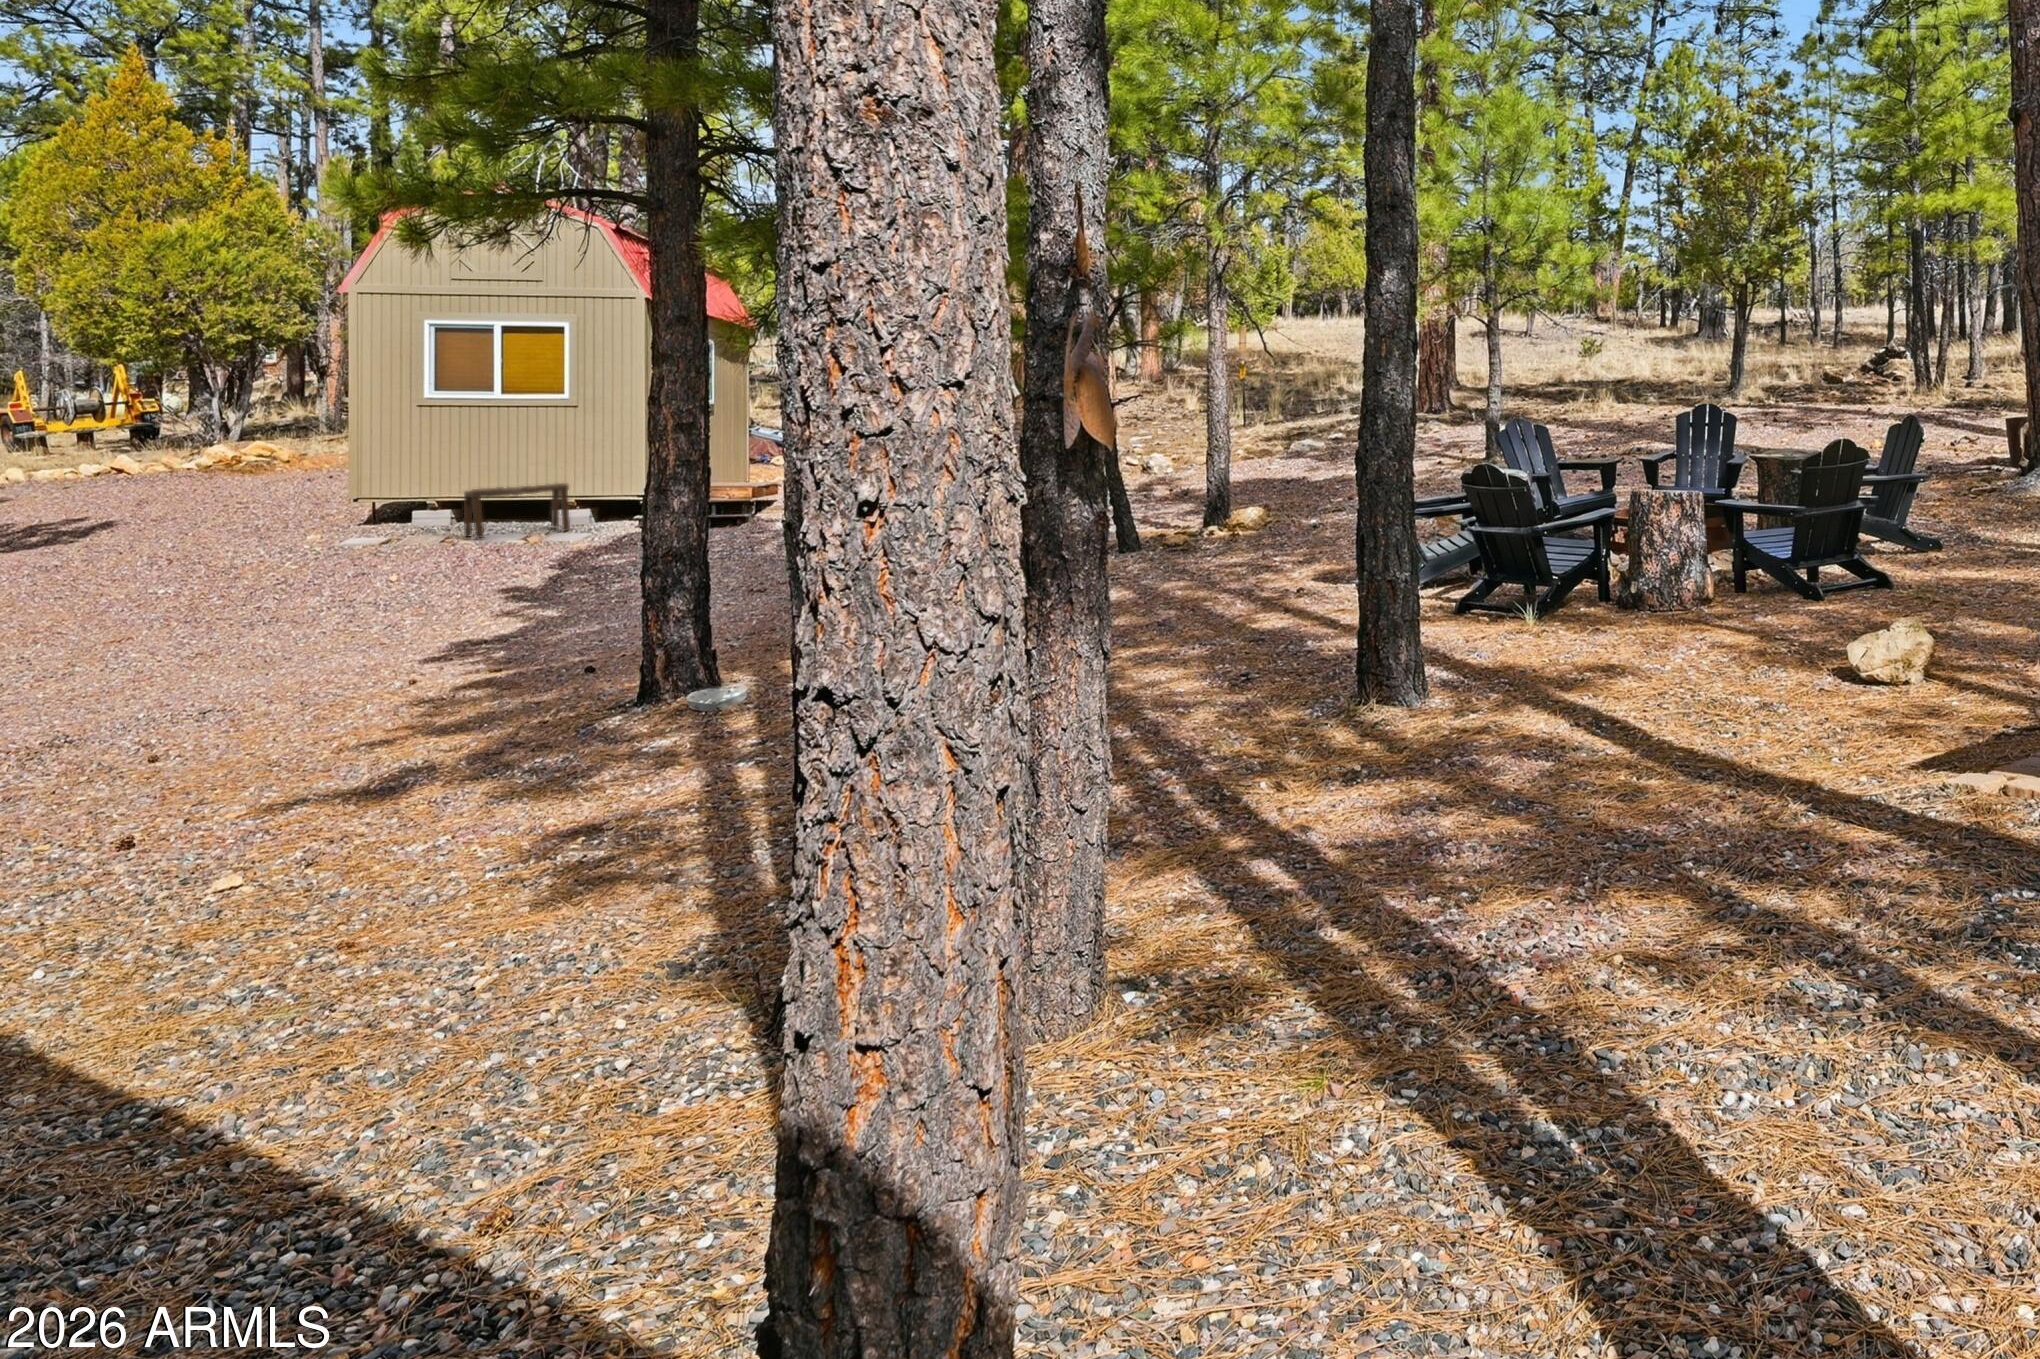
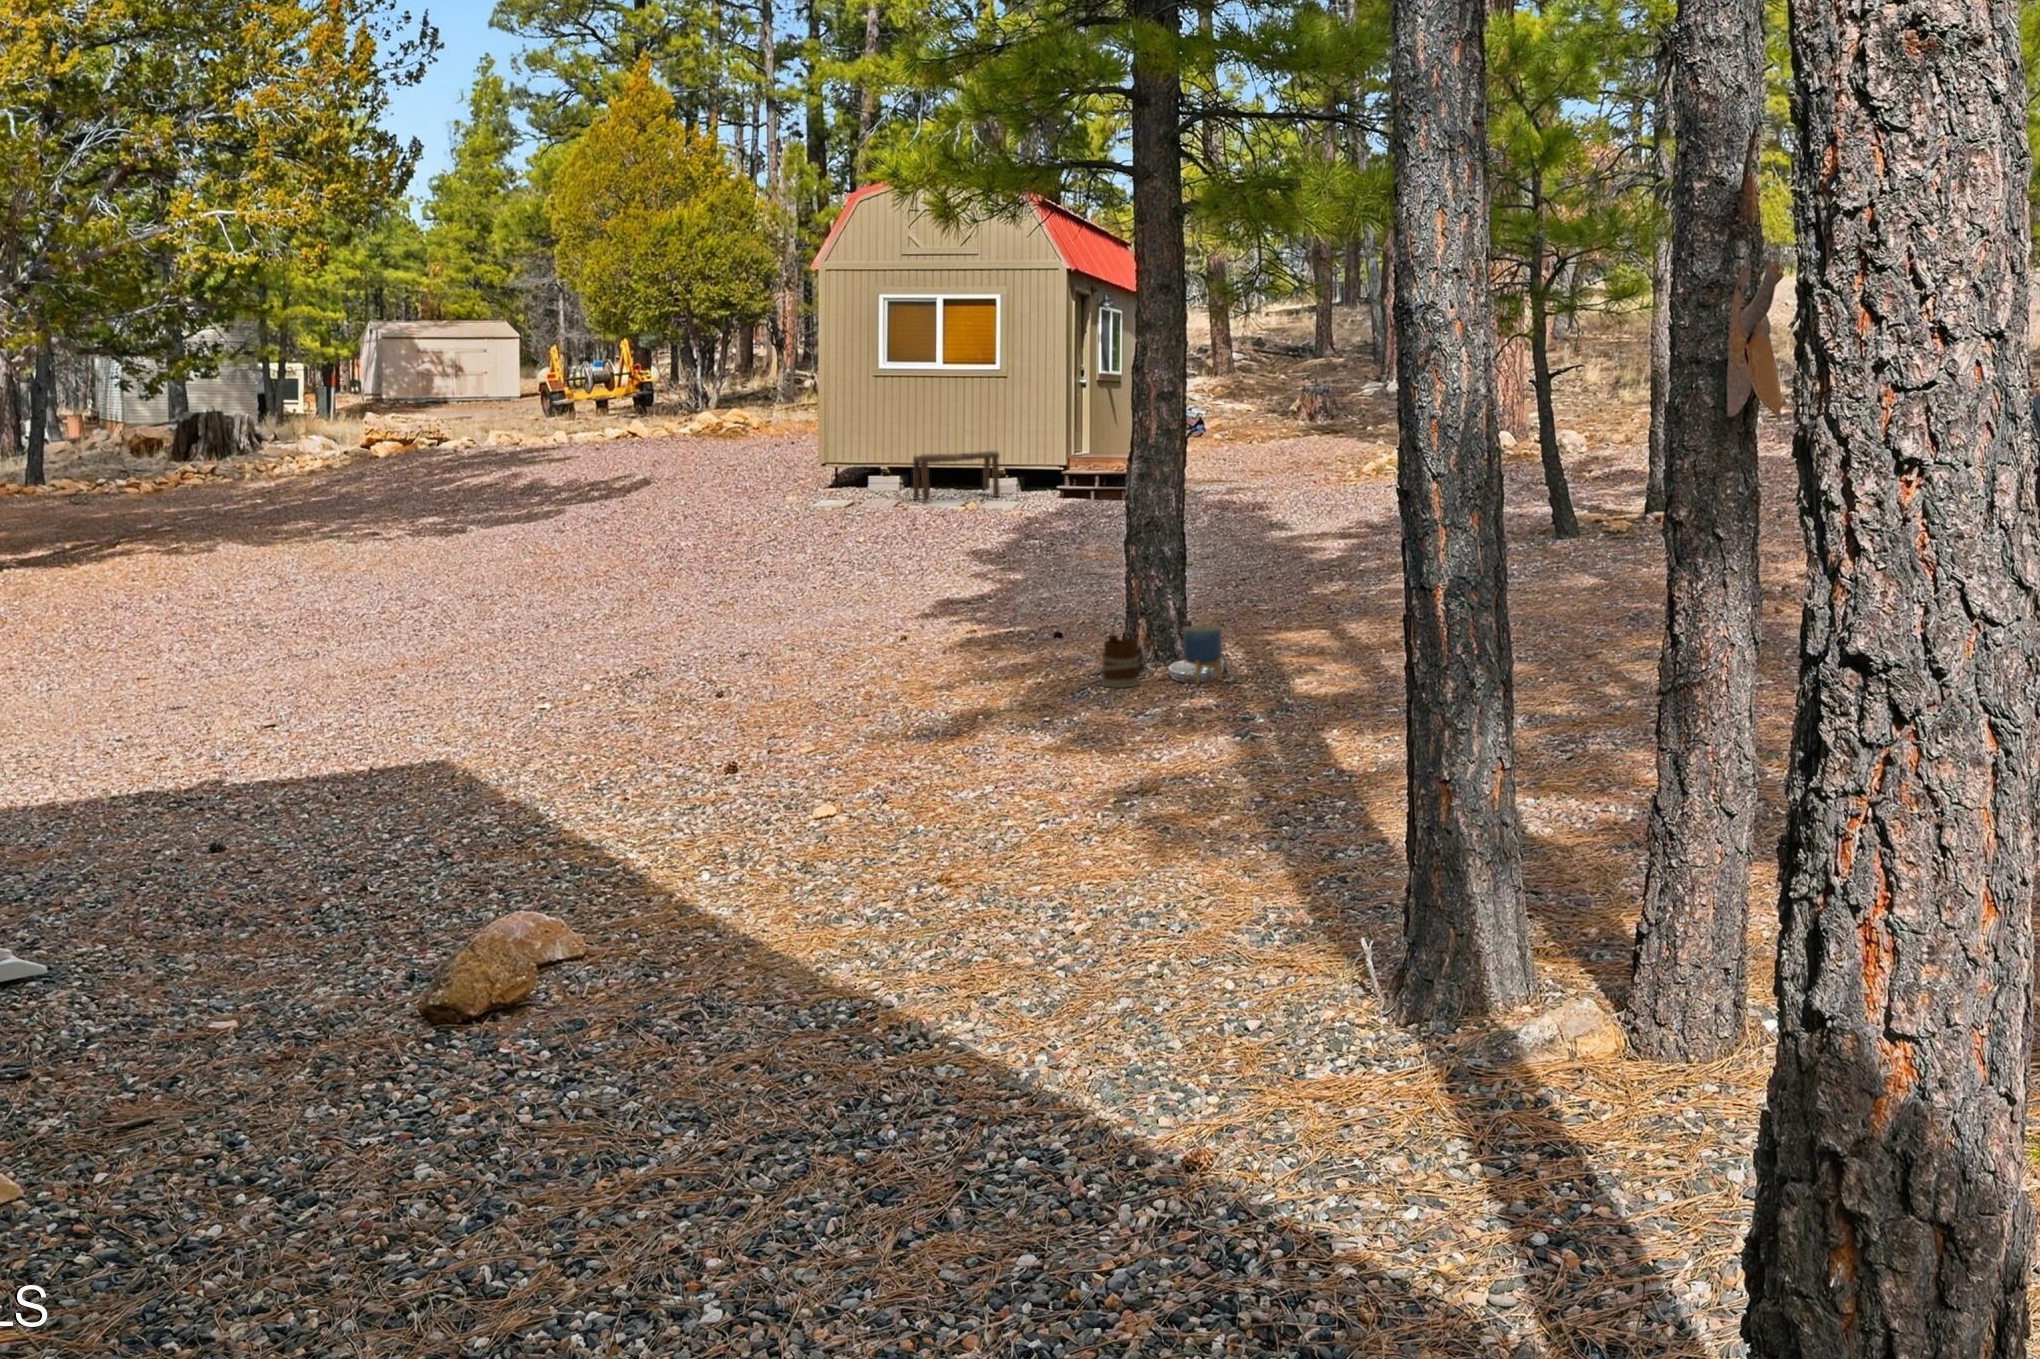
wooden bucket: none [603,652,649,728] -> present [1102,616,1141,688]
planter: none [697,656,741,716] -> present [1183,625,1222,683]

